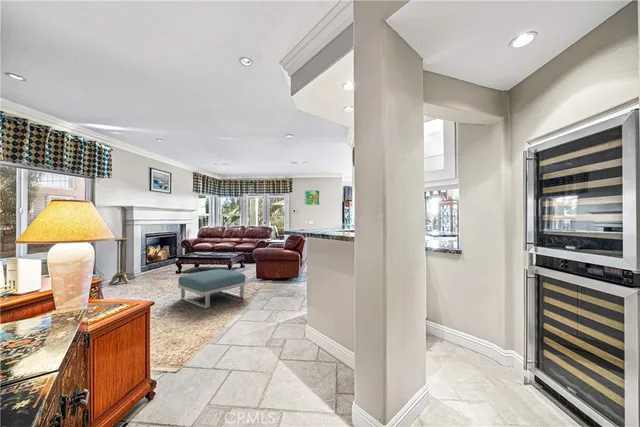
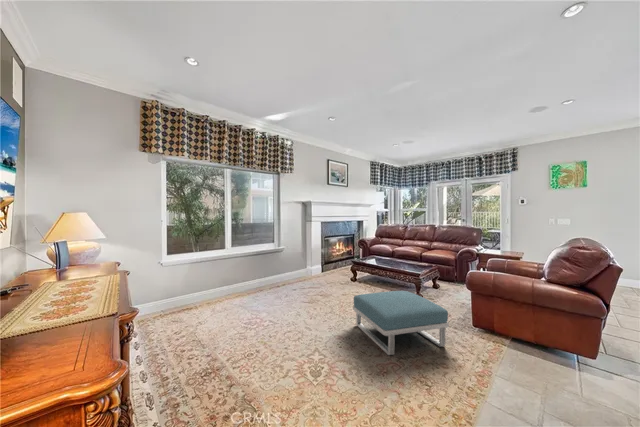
side table: present [109,238,131,285] -> none [291,236,310,285]

